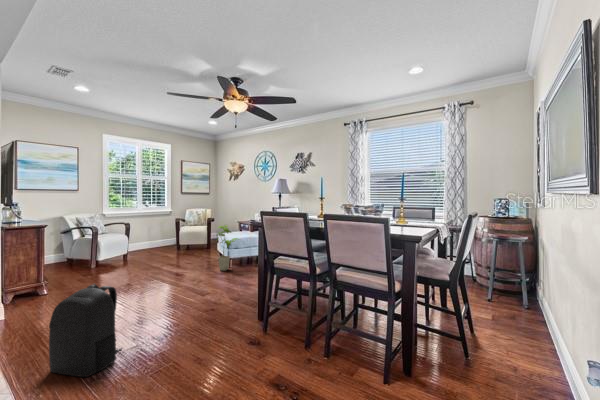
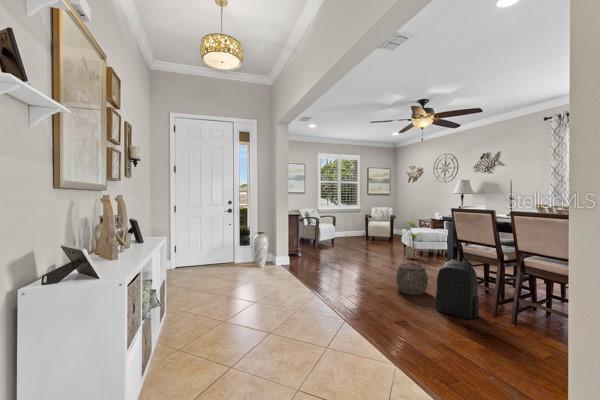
backpack: present [49,284,122,377] -> present [435,259,479,319]
woven basket: none [189,286,234,335] -> present [396,263,428,295]

